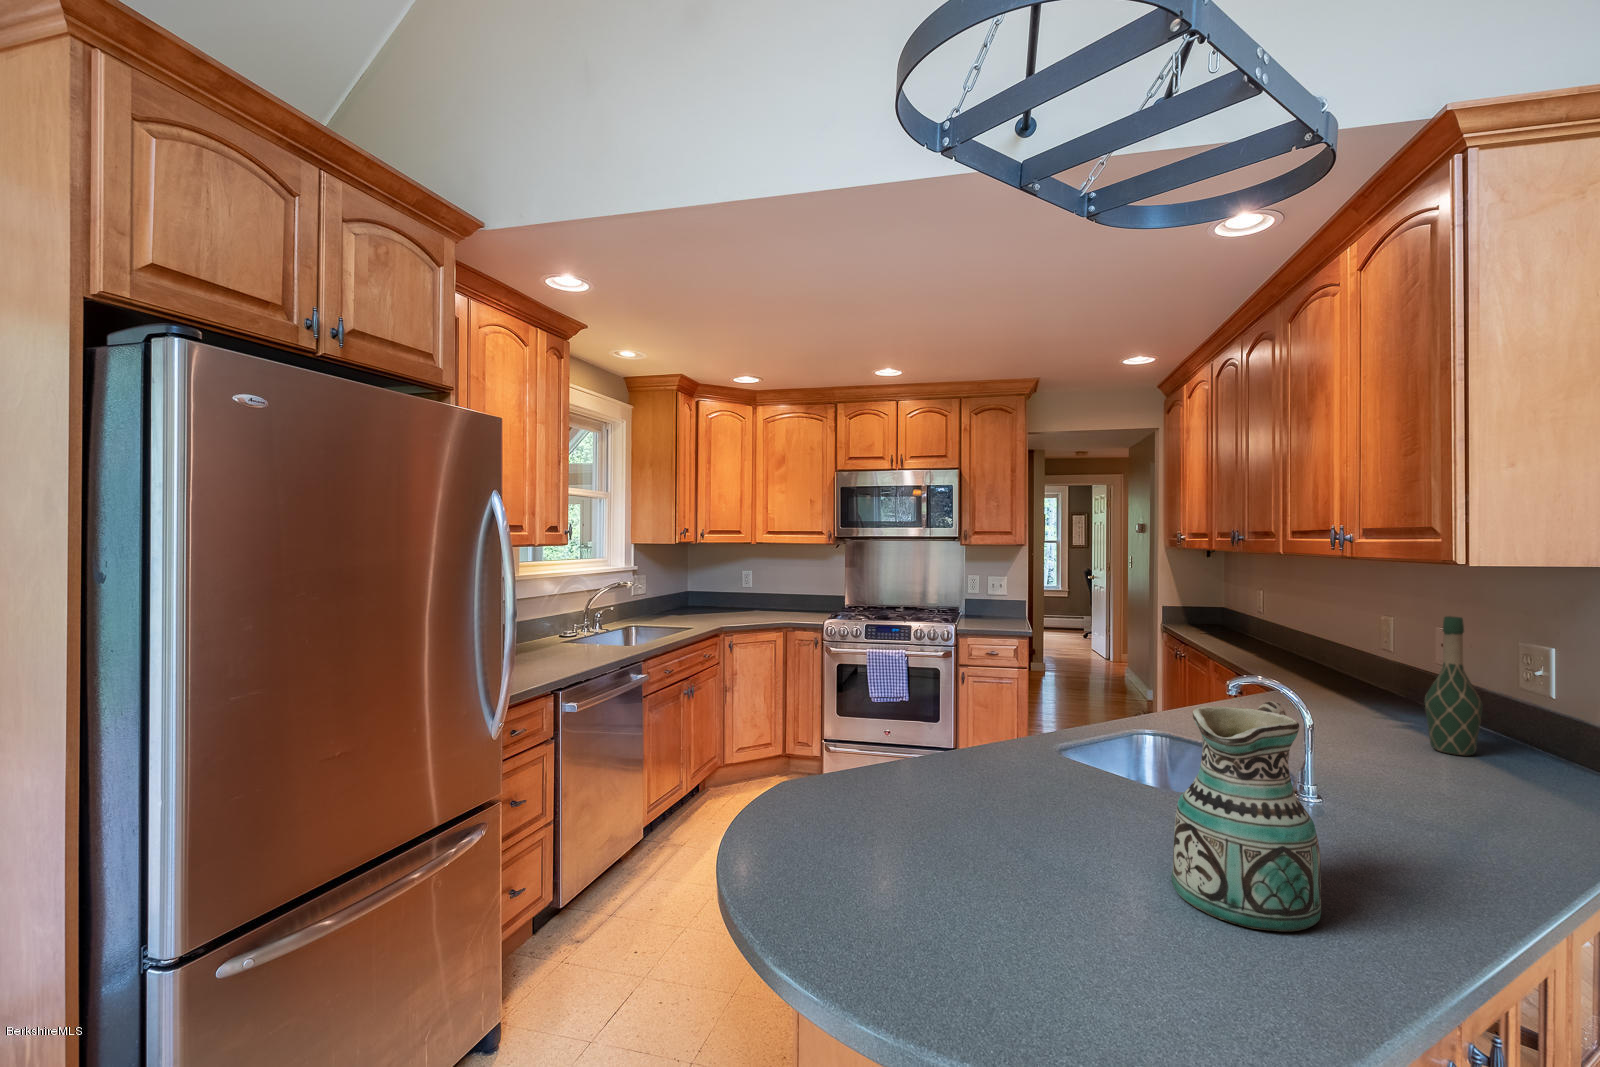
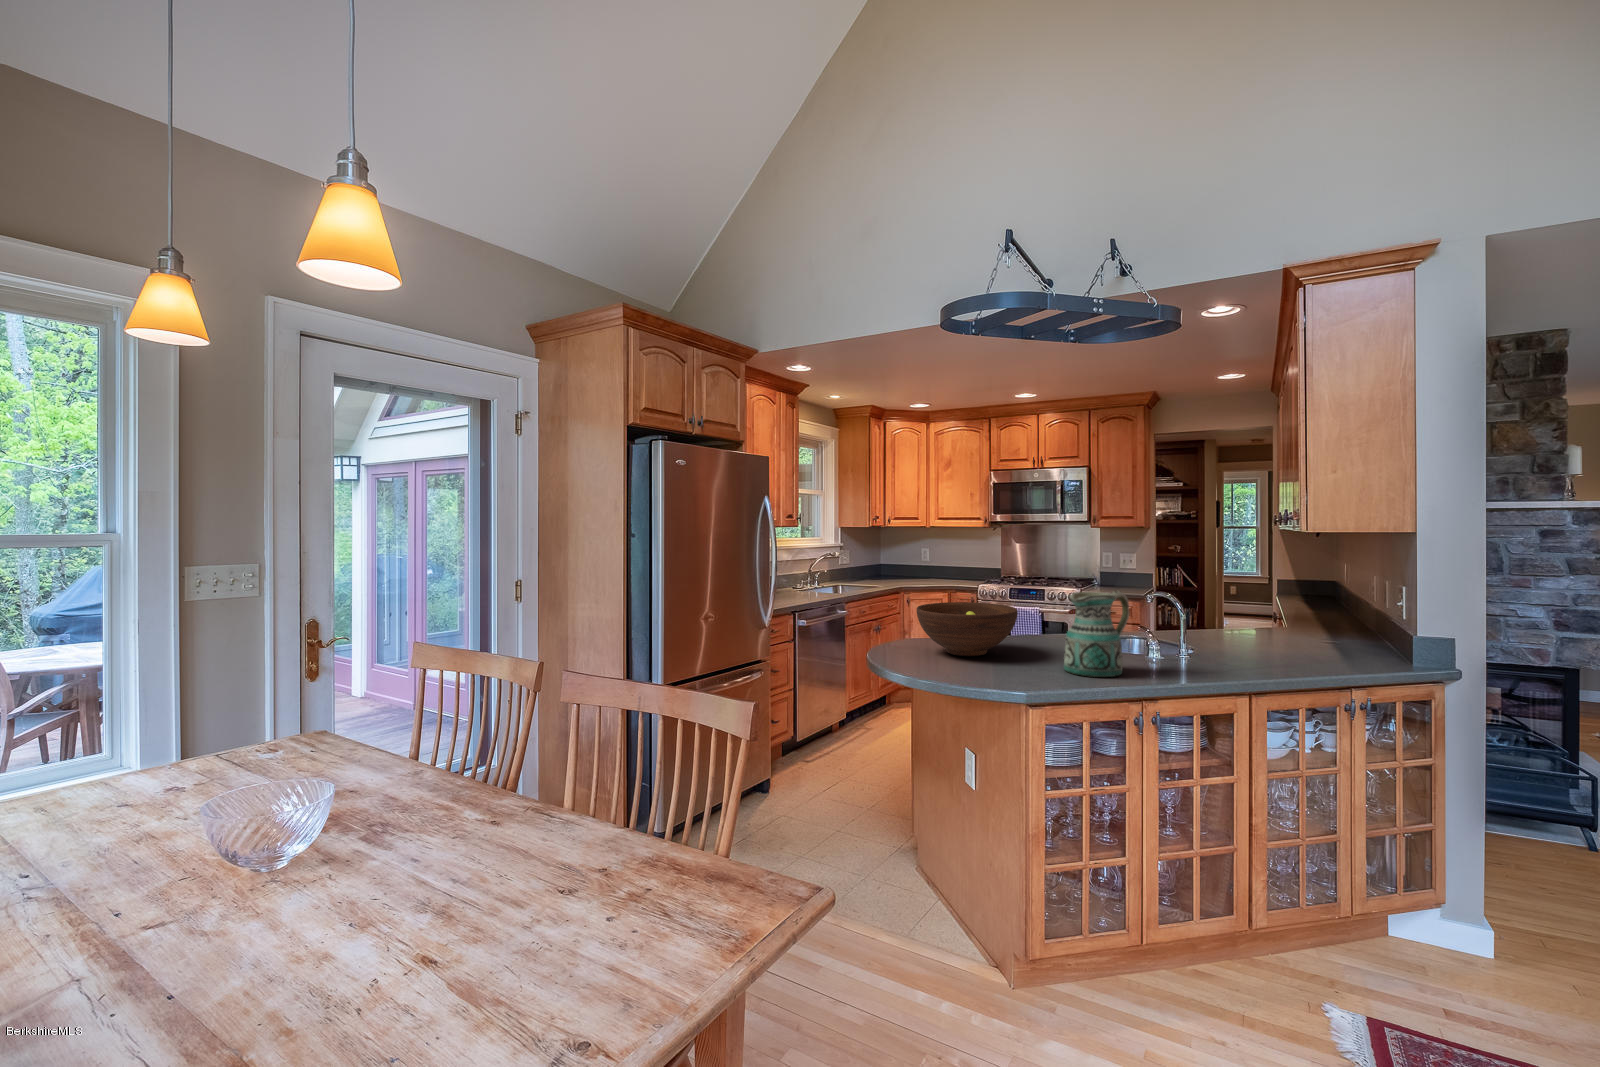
wine bottle: present [1424,616,1483,755] -> none [1310,566,1343,649]
fruit bowl: none [814,709,1037,852] -> present [917,602,1018,656]

